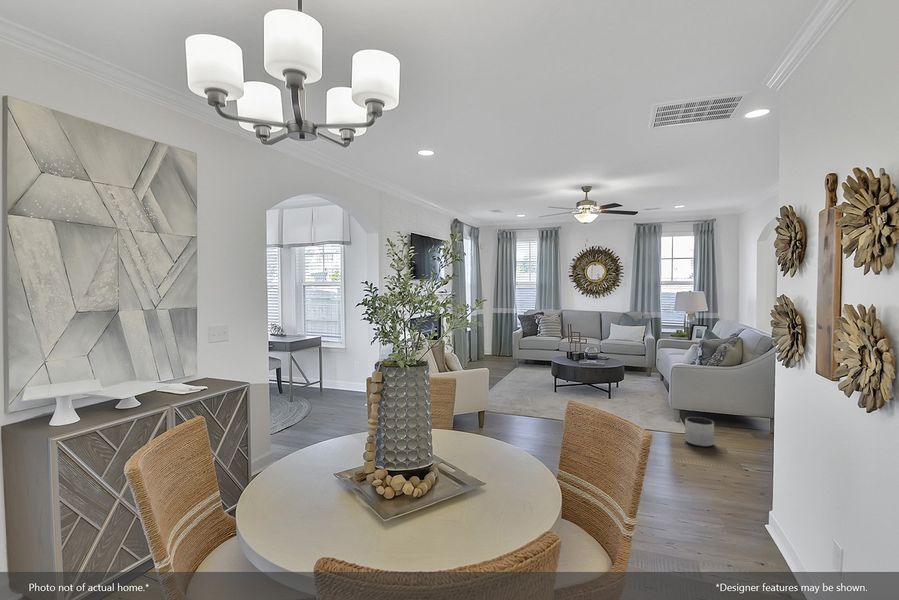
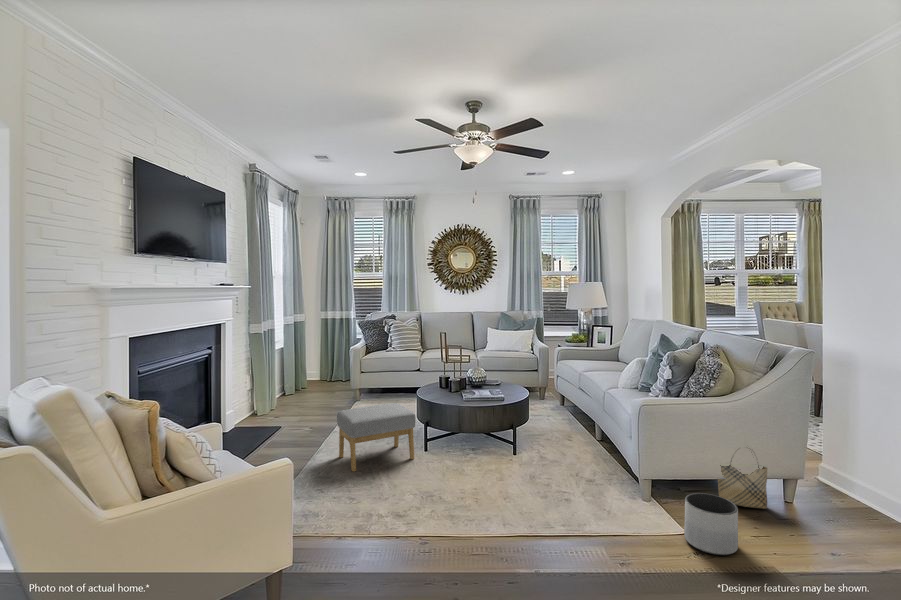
footstool: none [503,365,547,399] -> present [337,403,416,471]
woven basket: none [725,396,758,436] -> present [718,447,767,509]

